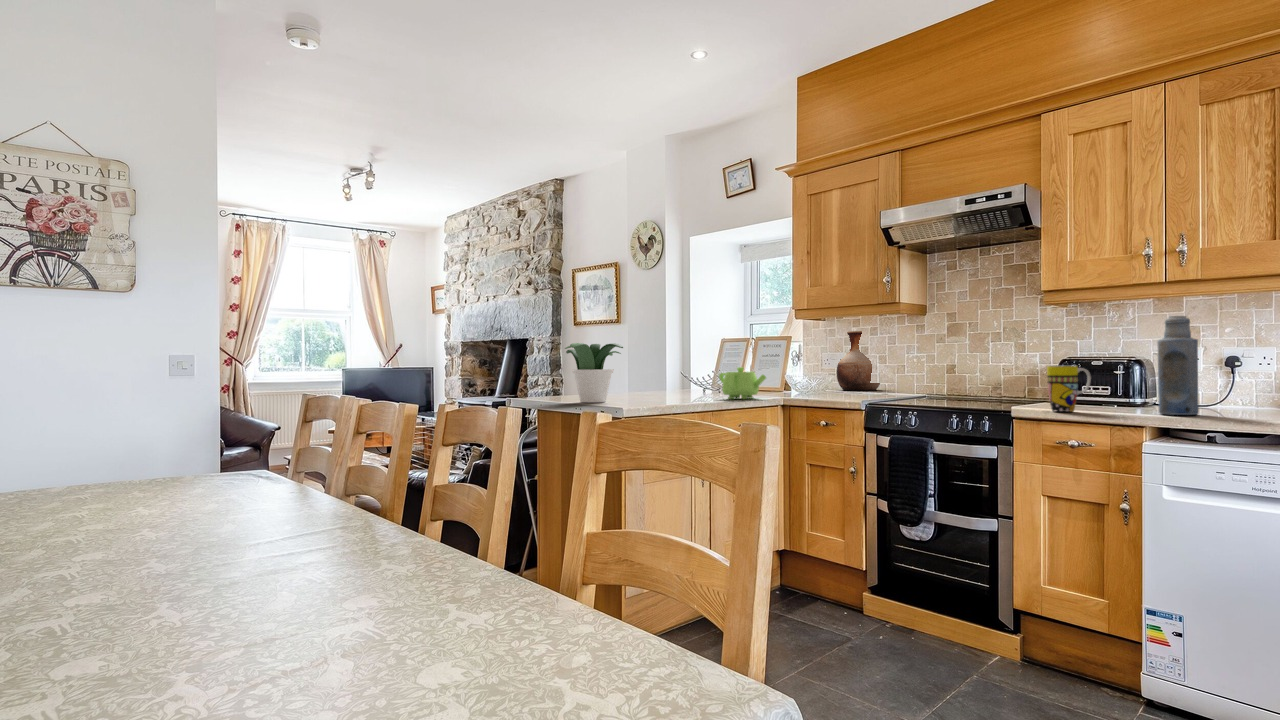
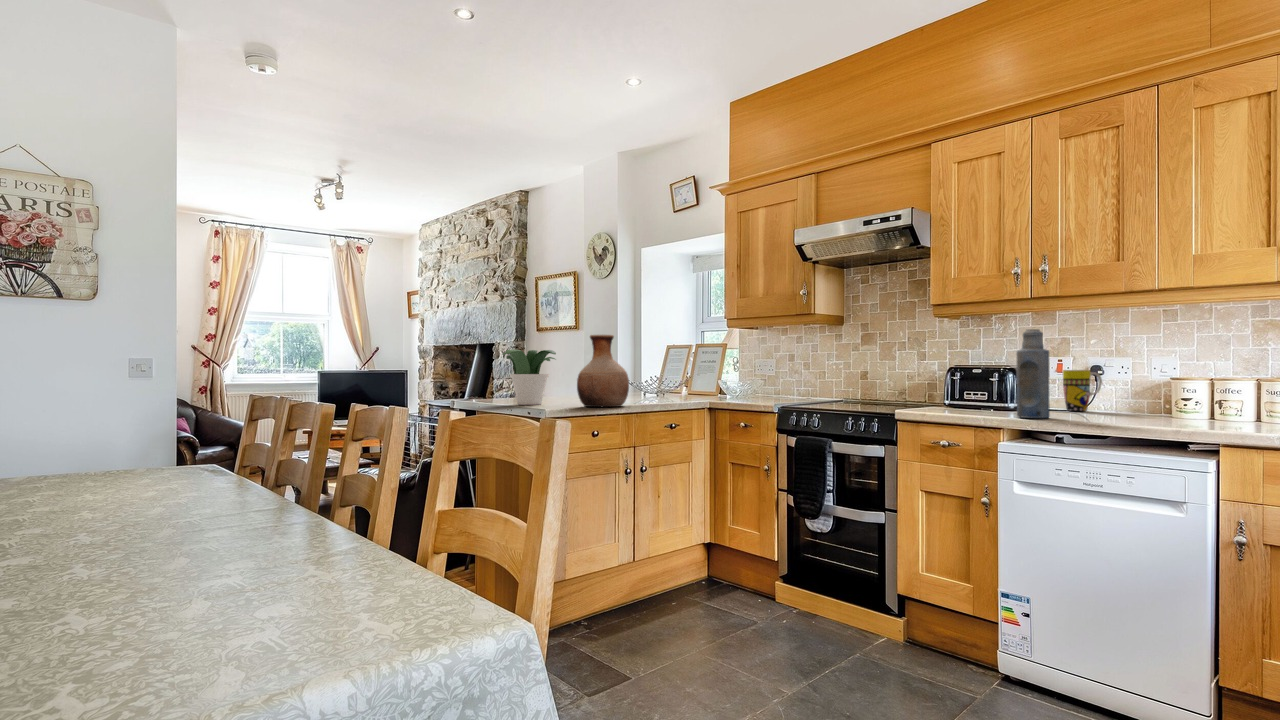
vase: present [837,331,880,391] -> present [577,335,629,407]
mug: present [1047,366,1091,412] -> present [1063,370,1102,411]
teapot: present [719,367,766,399] -> none [646,373,688,402]

